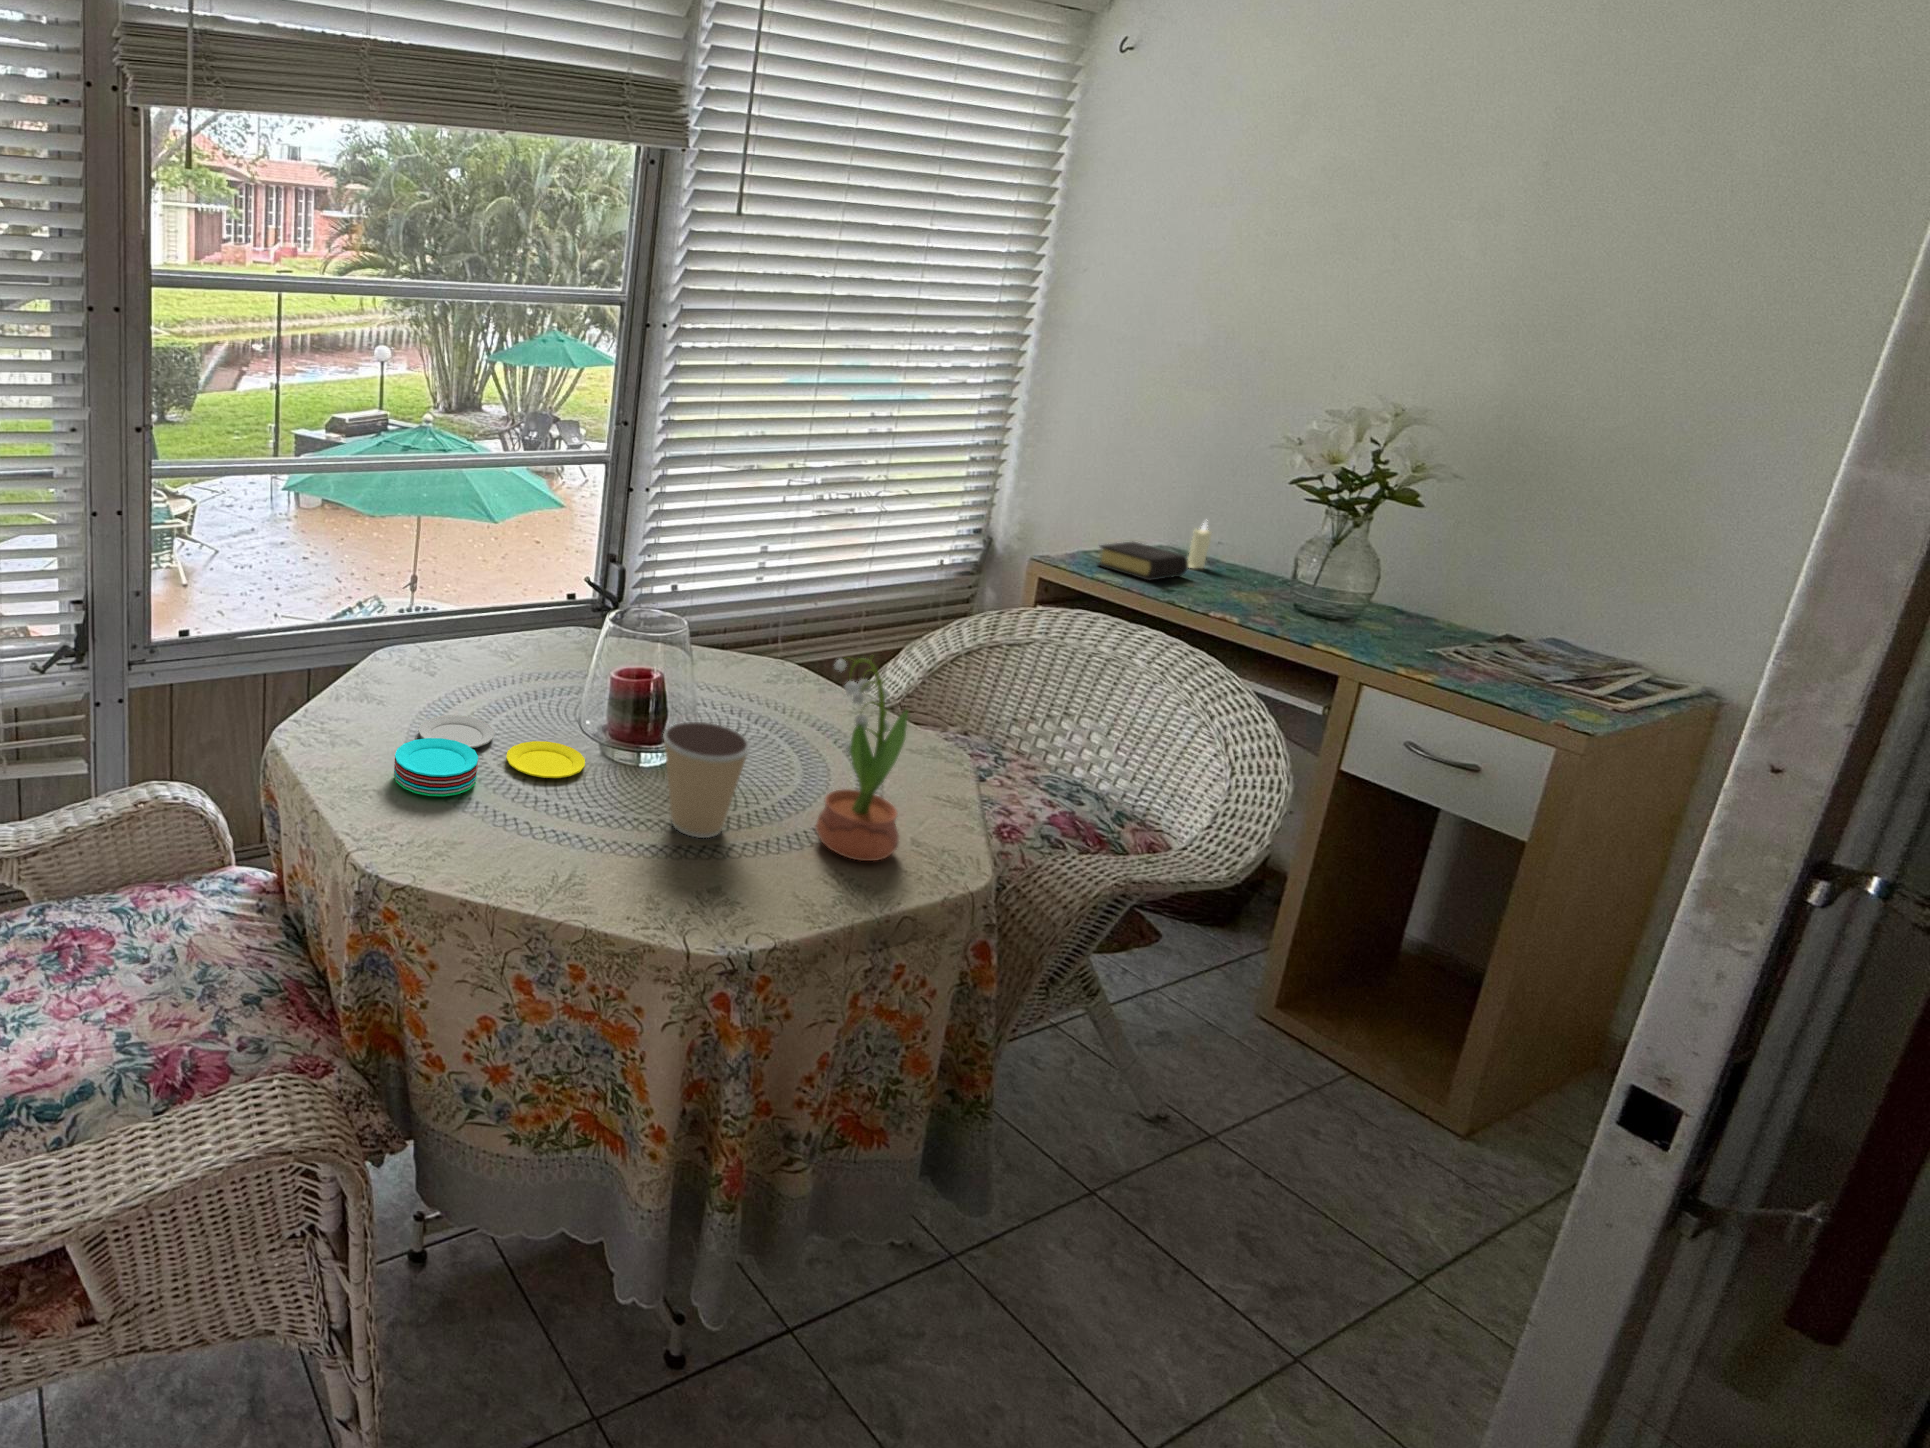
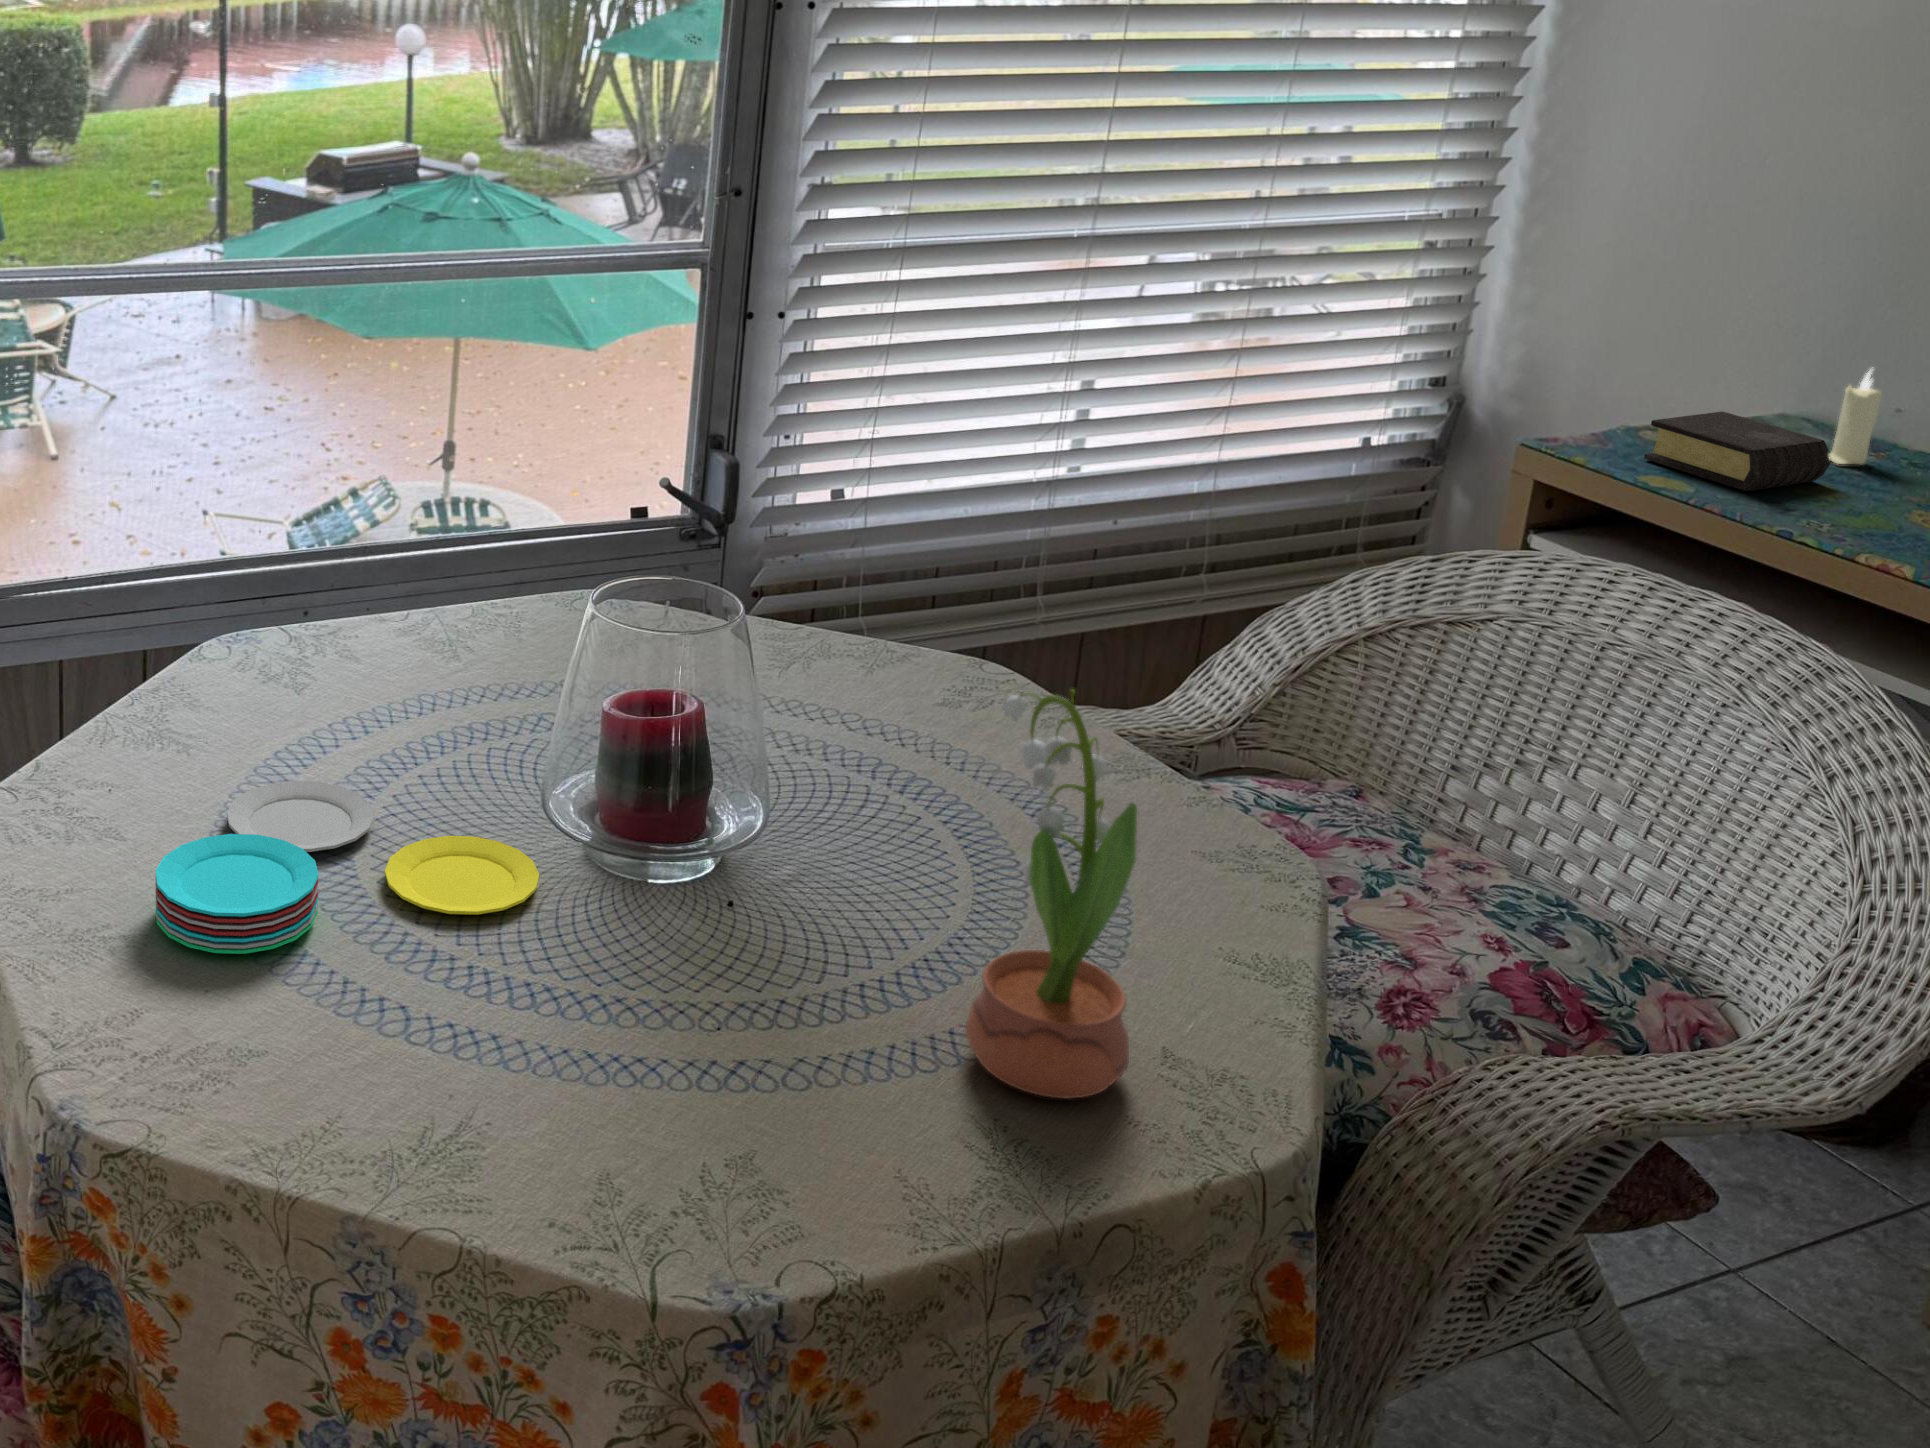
coffee cup: present [663,722,751,838] -> none [660,813,834,1045]

